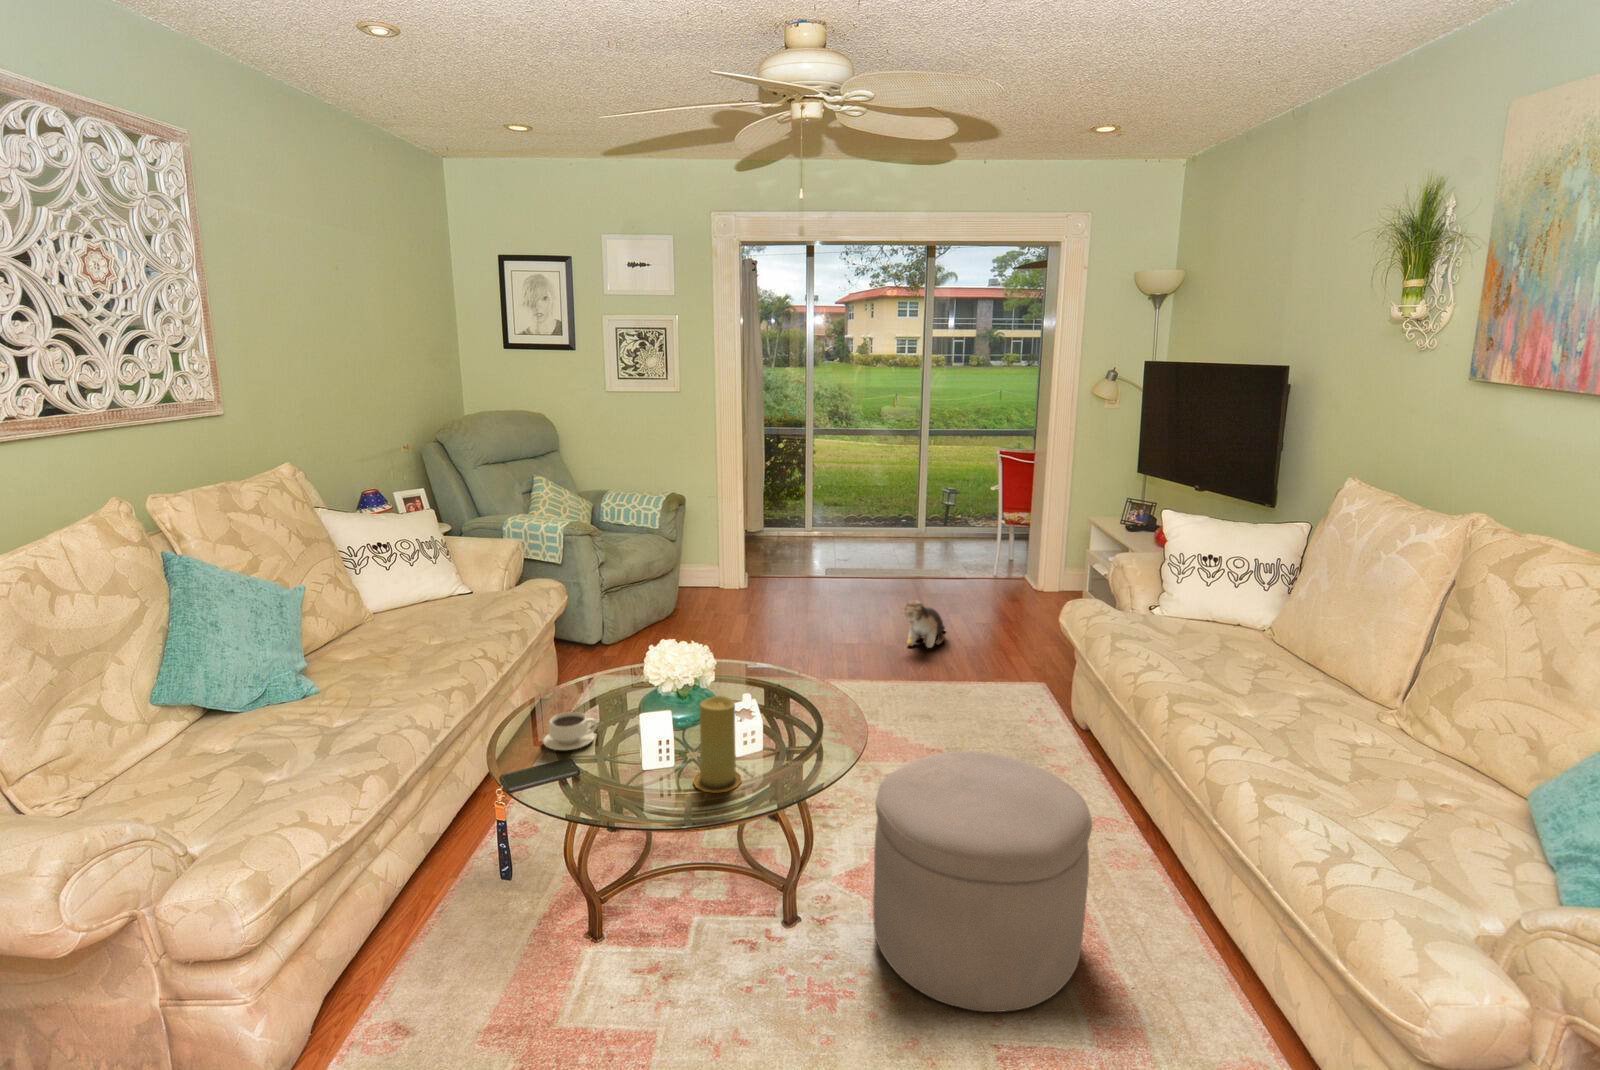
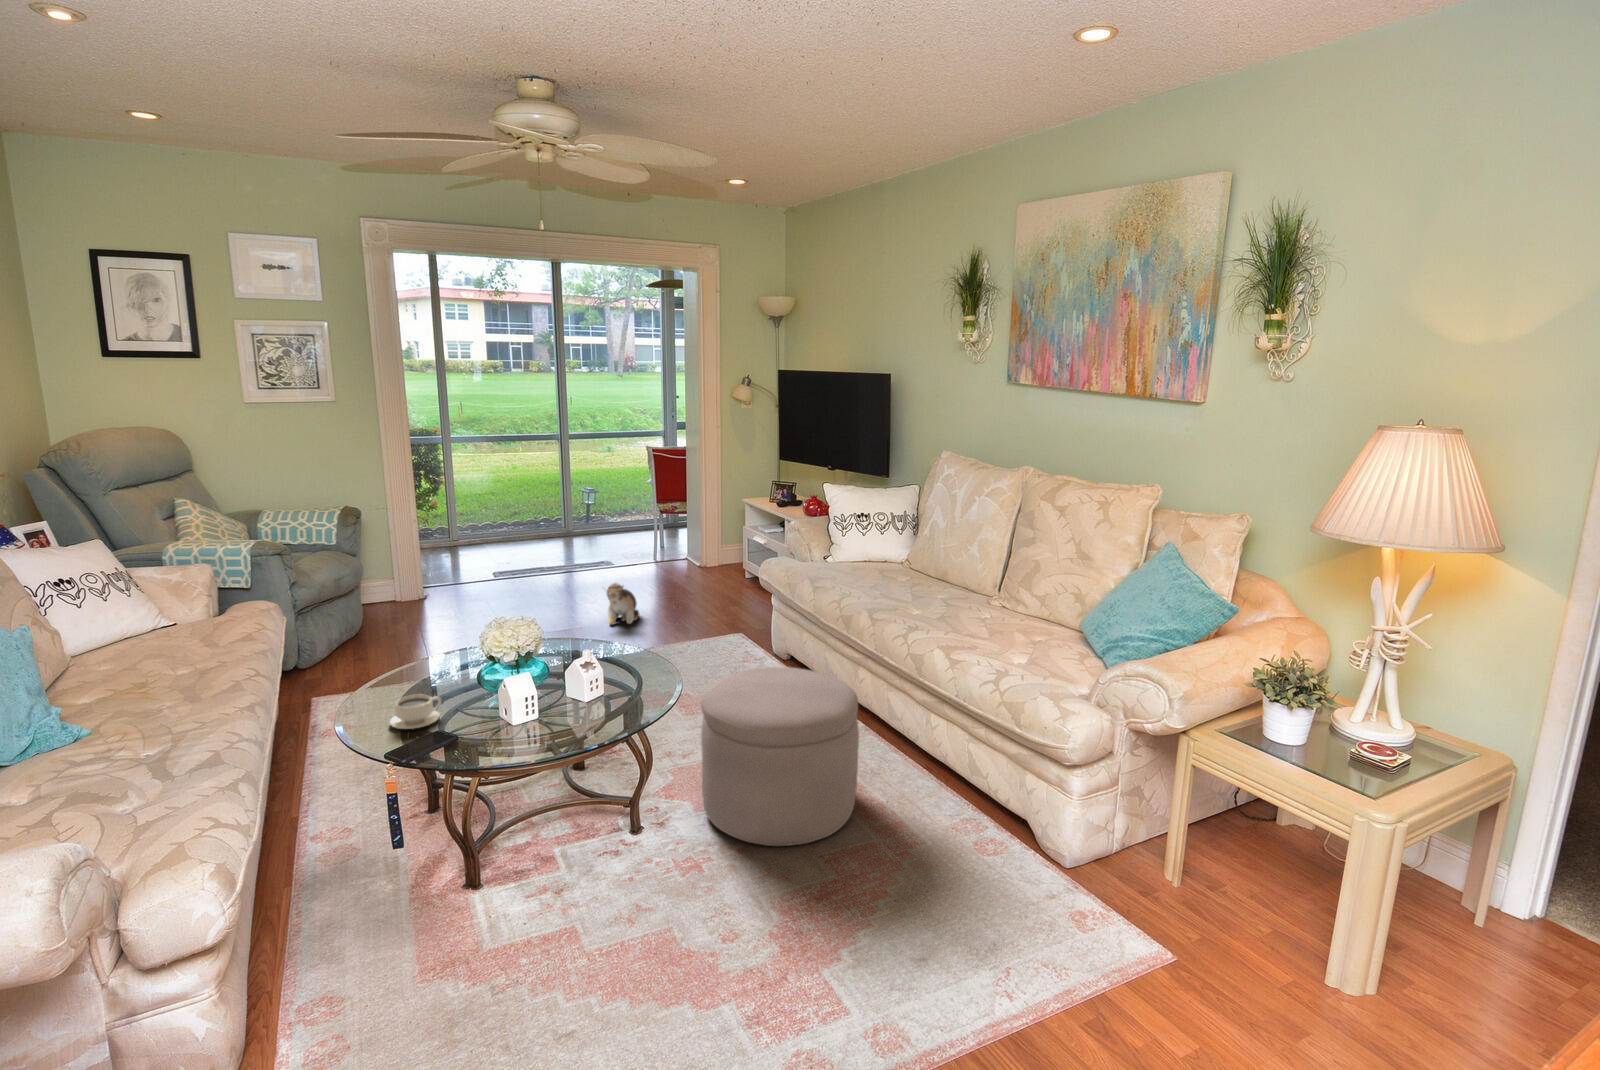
candle: present [693,696,742,793] -> none [559,648,601,729]

